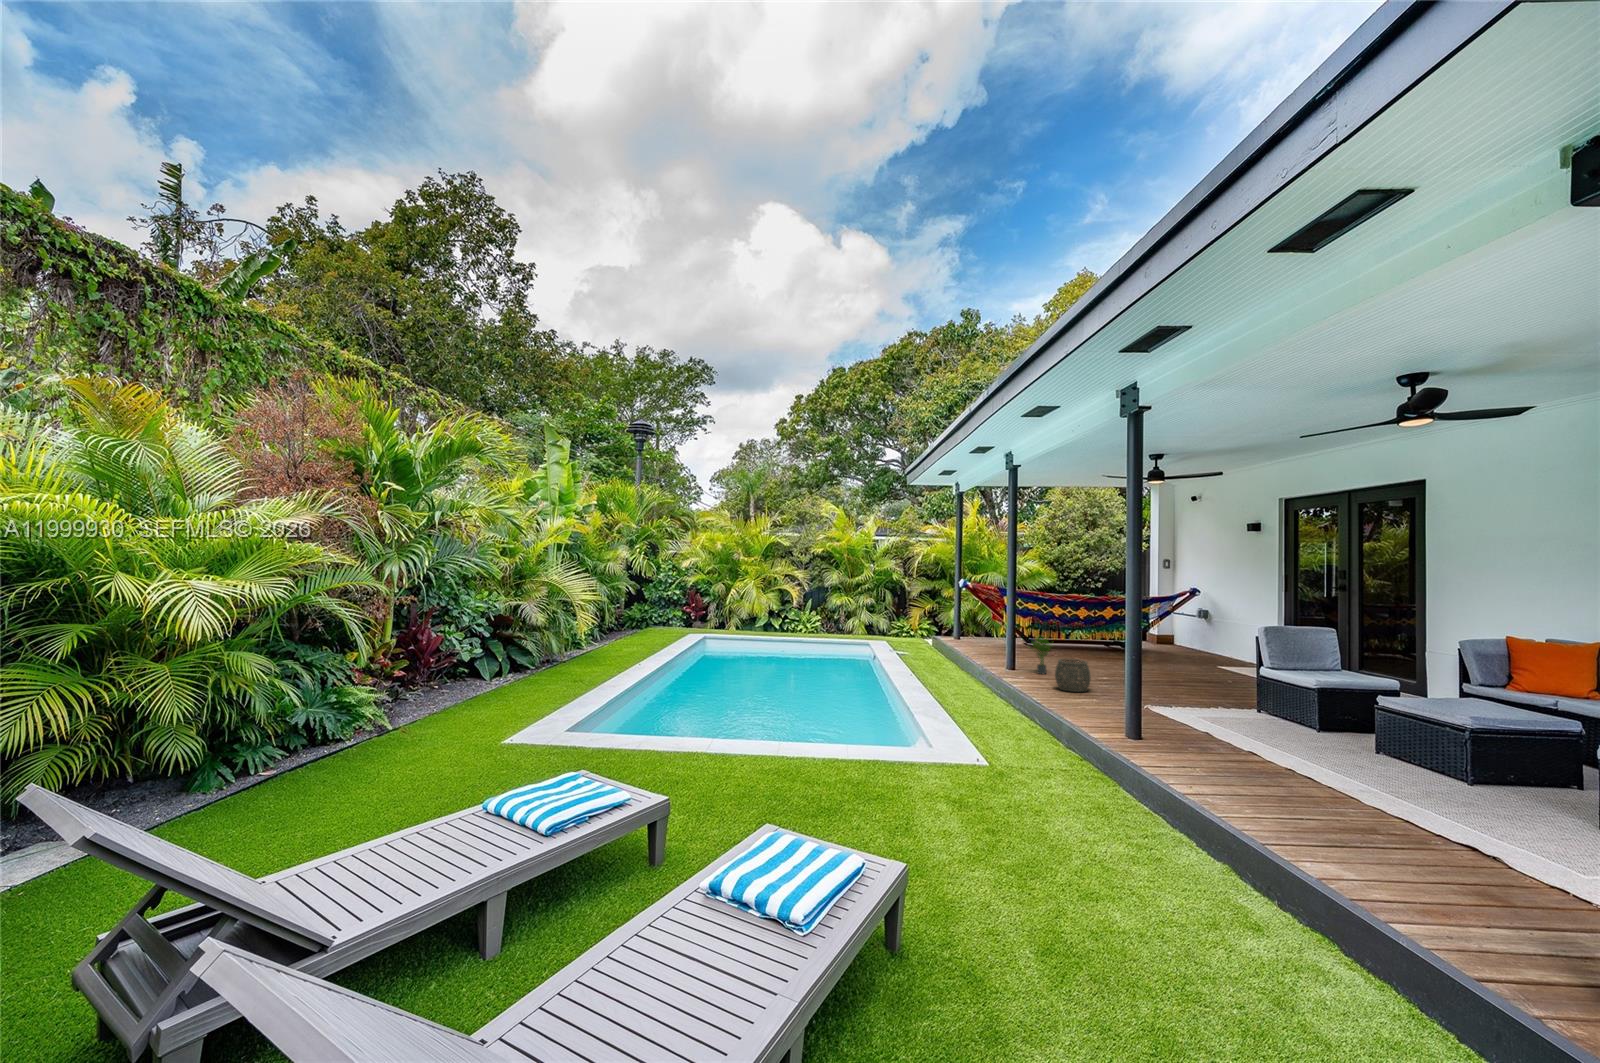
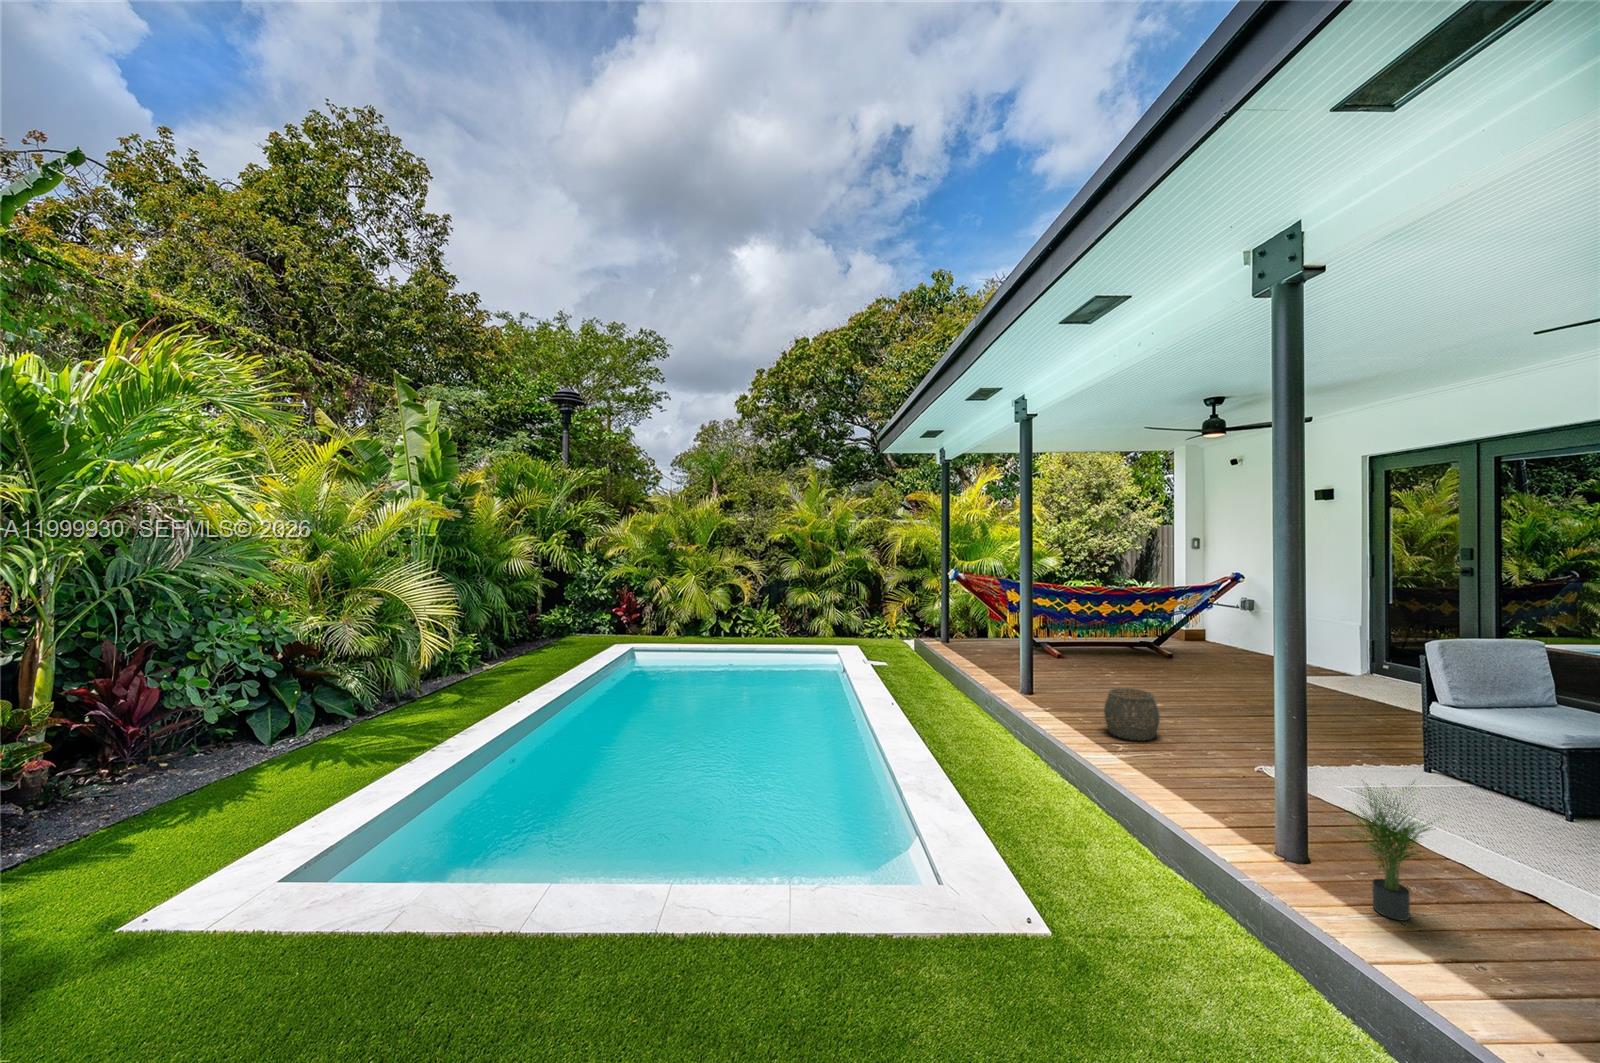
potted plant: present [1032,637,1049,674] -> present [1347,782,1435,921]

